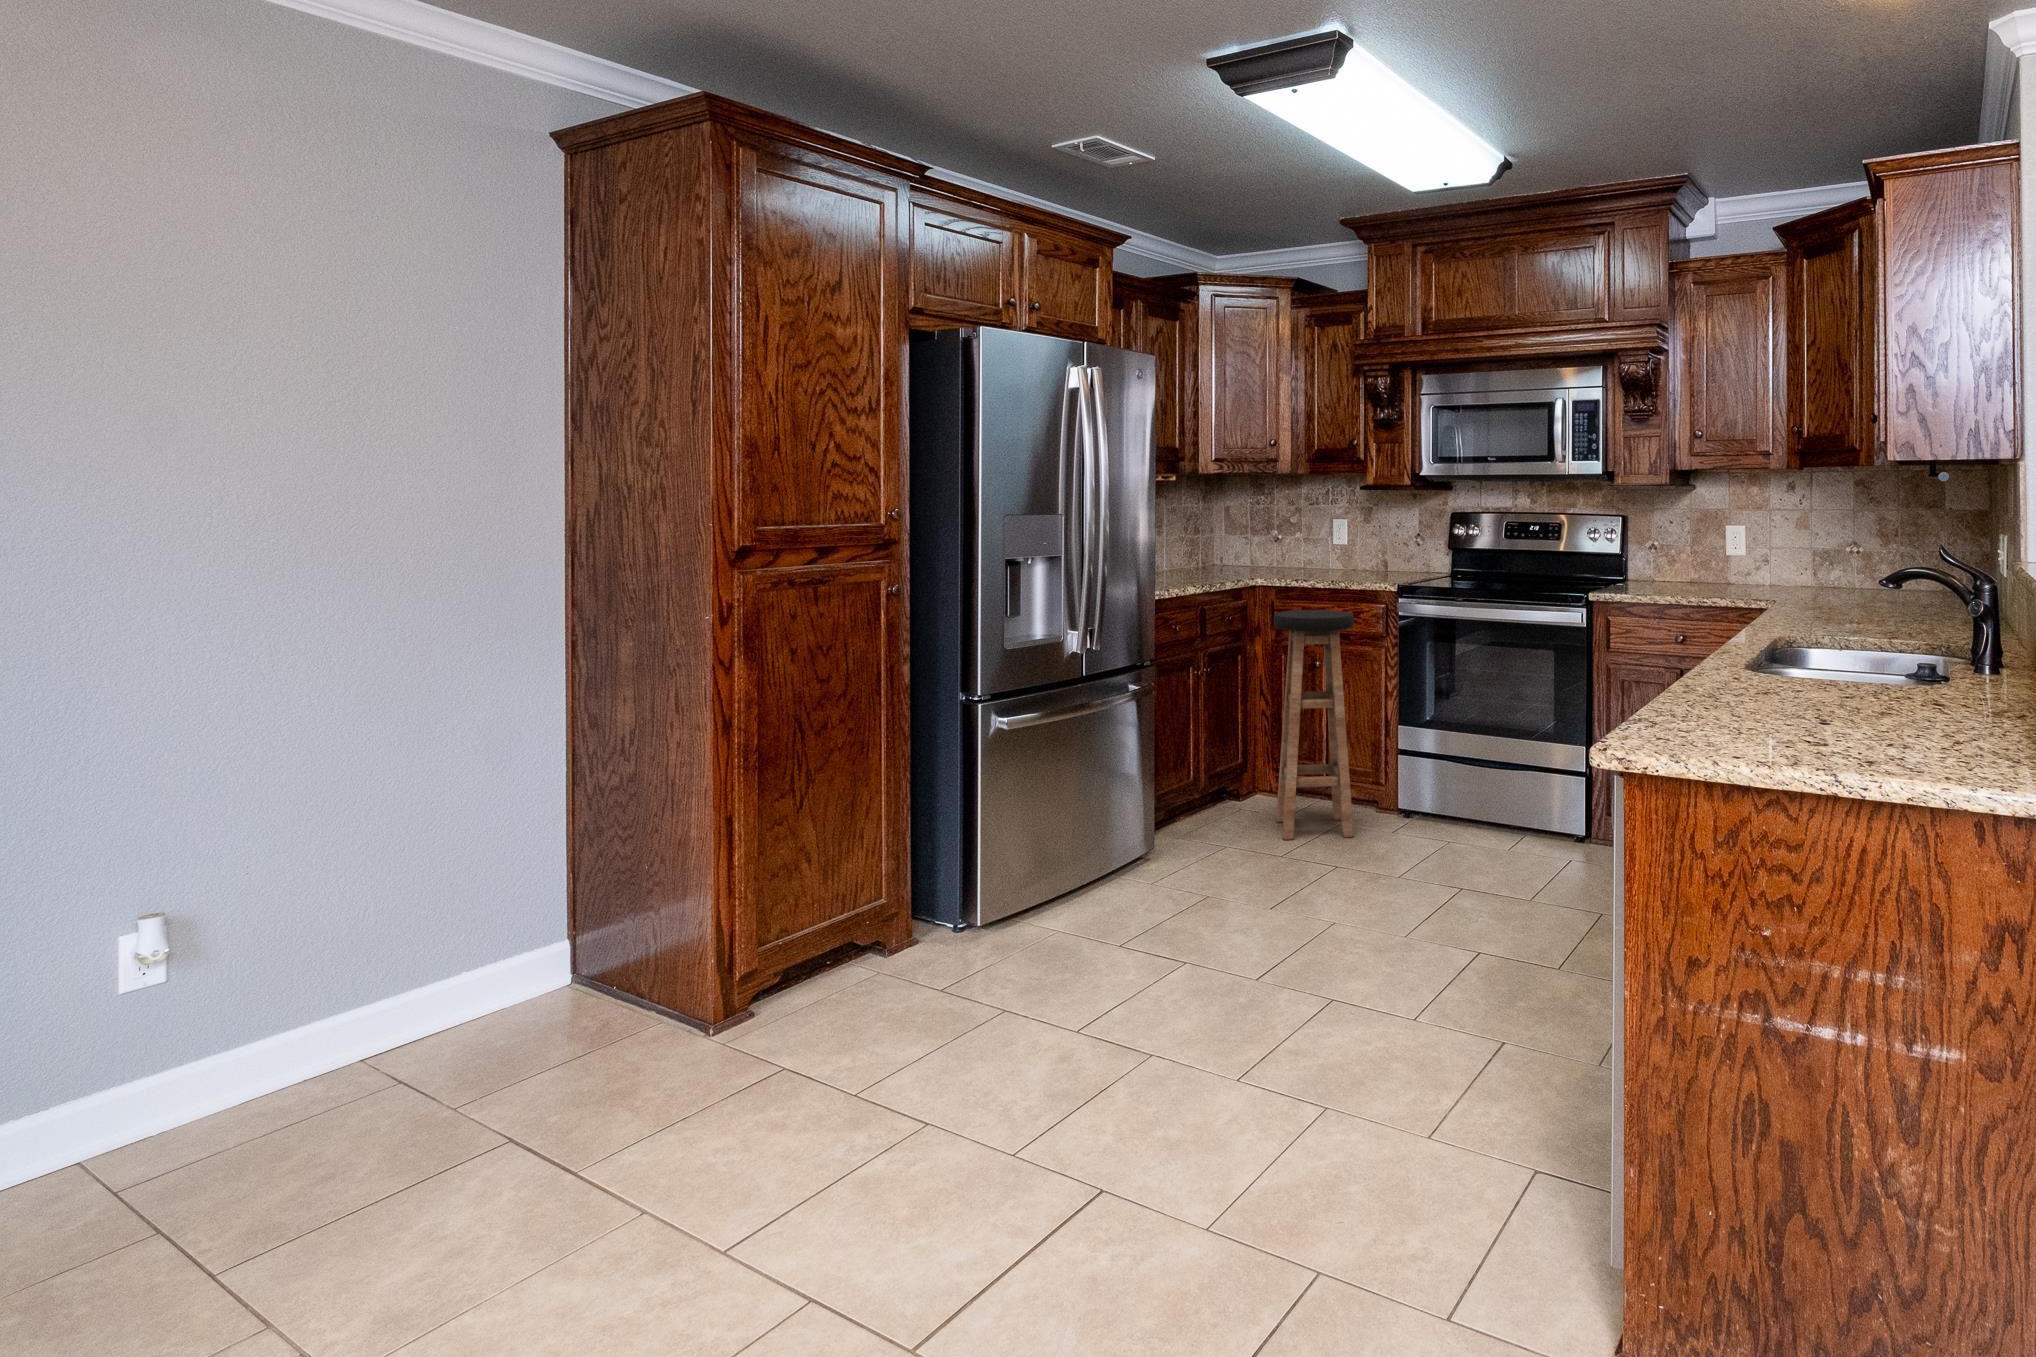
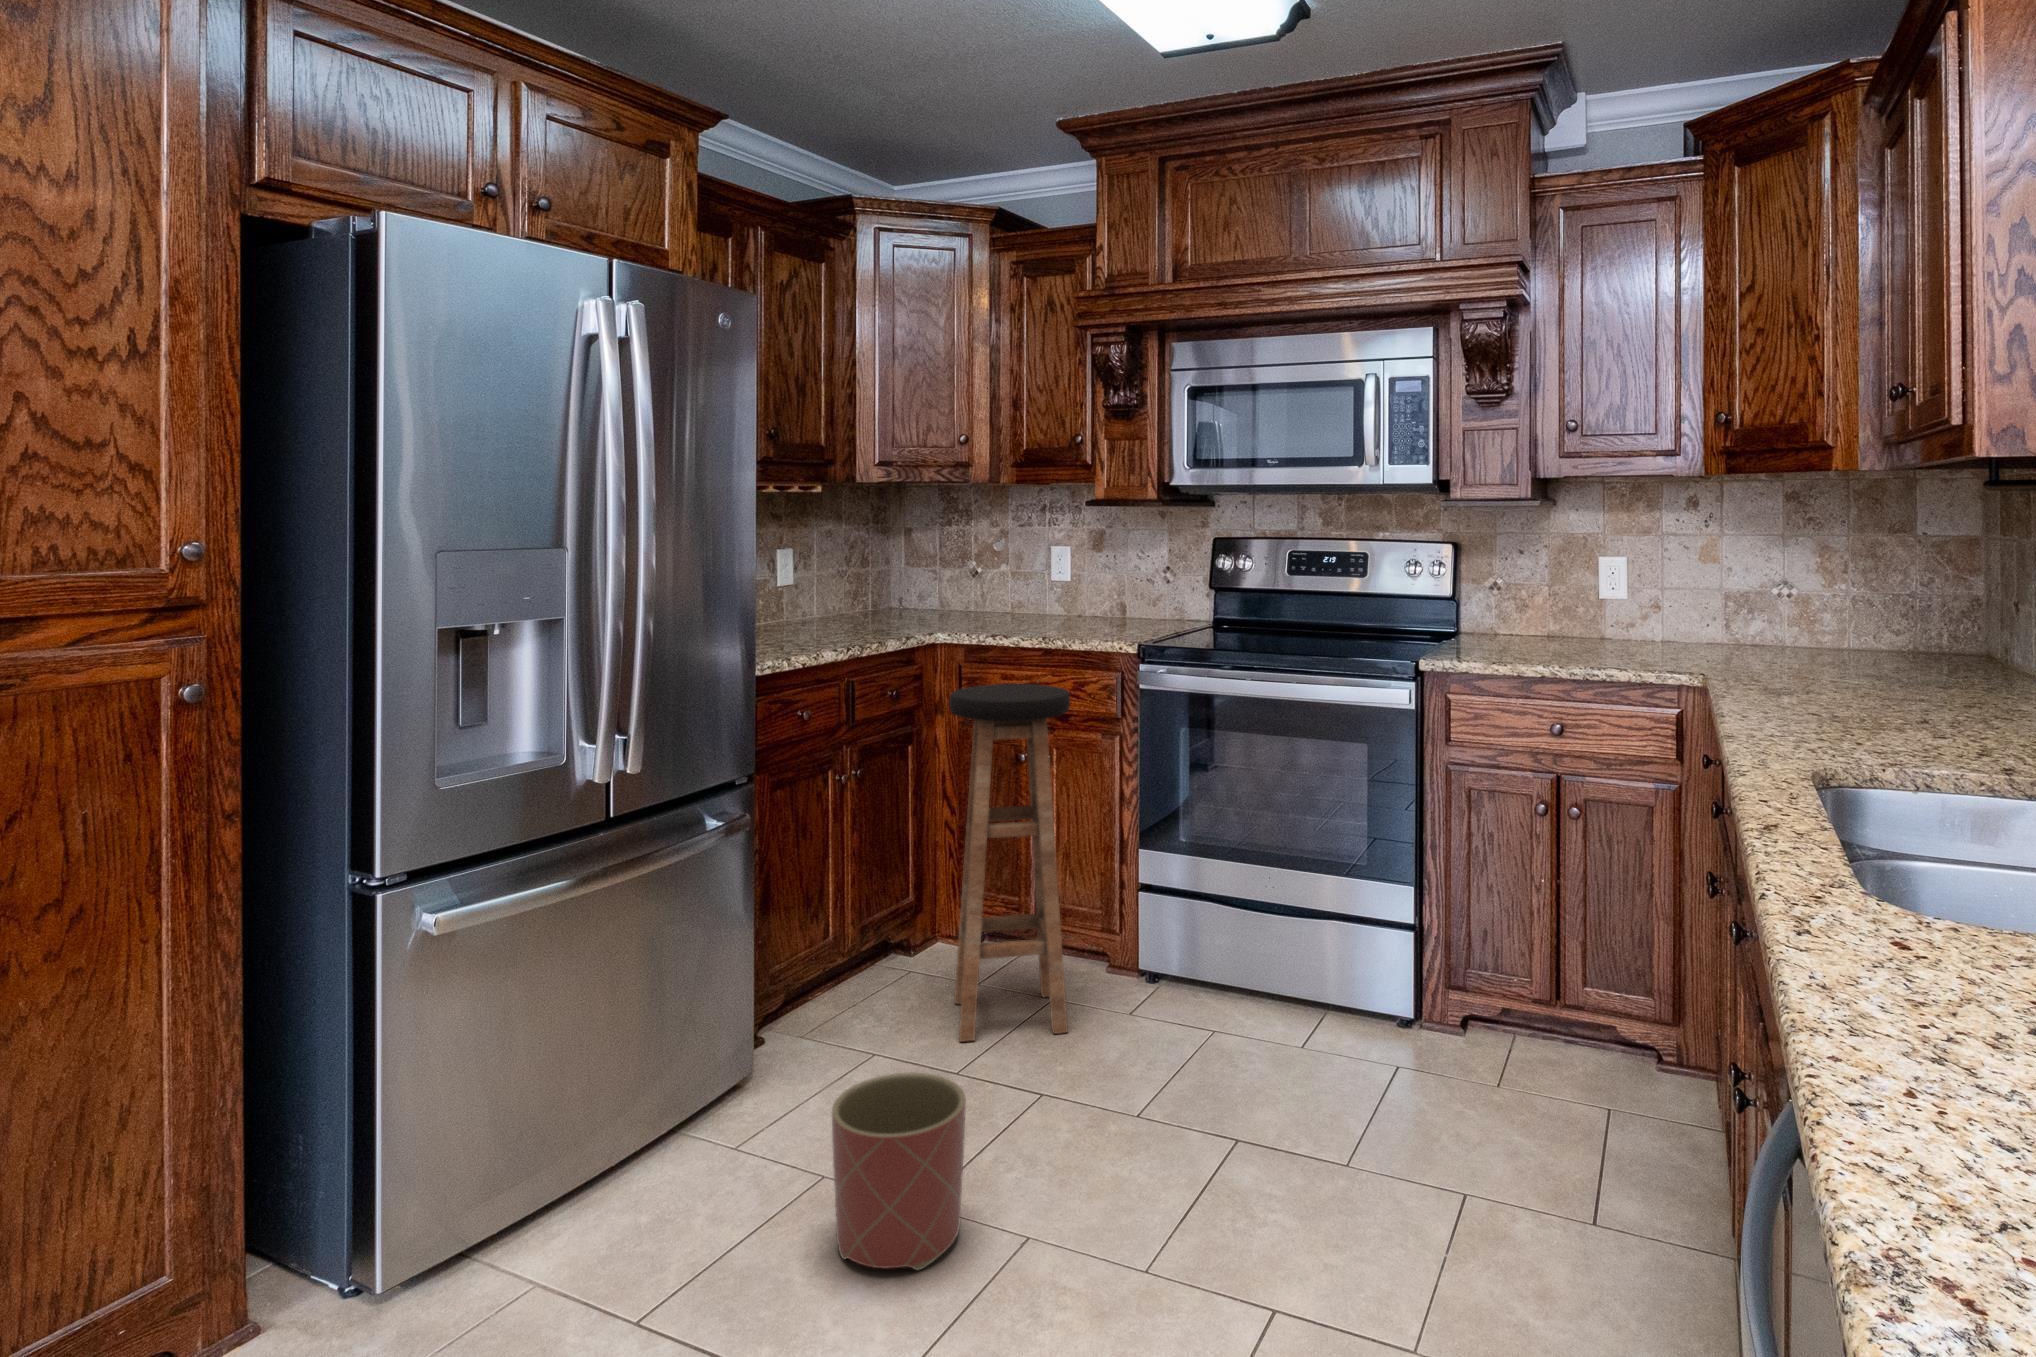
planter: none [1225,829,1302,931] -> present [832,1073,966,1271]

